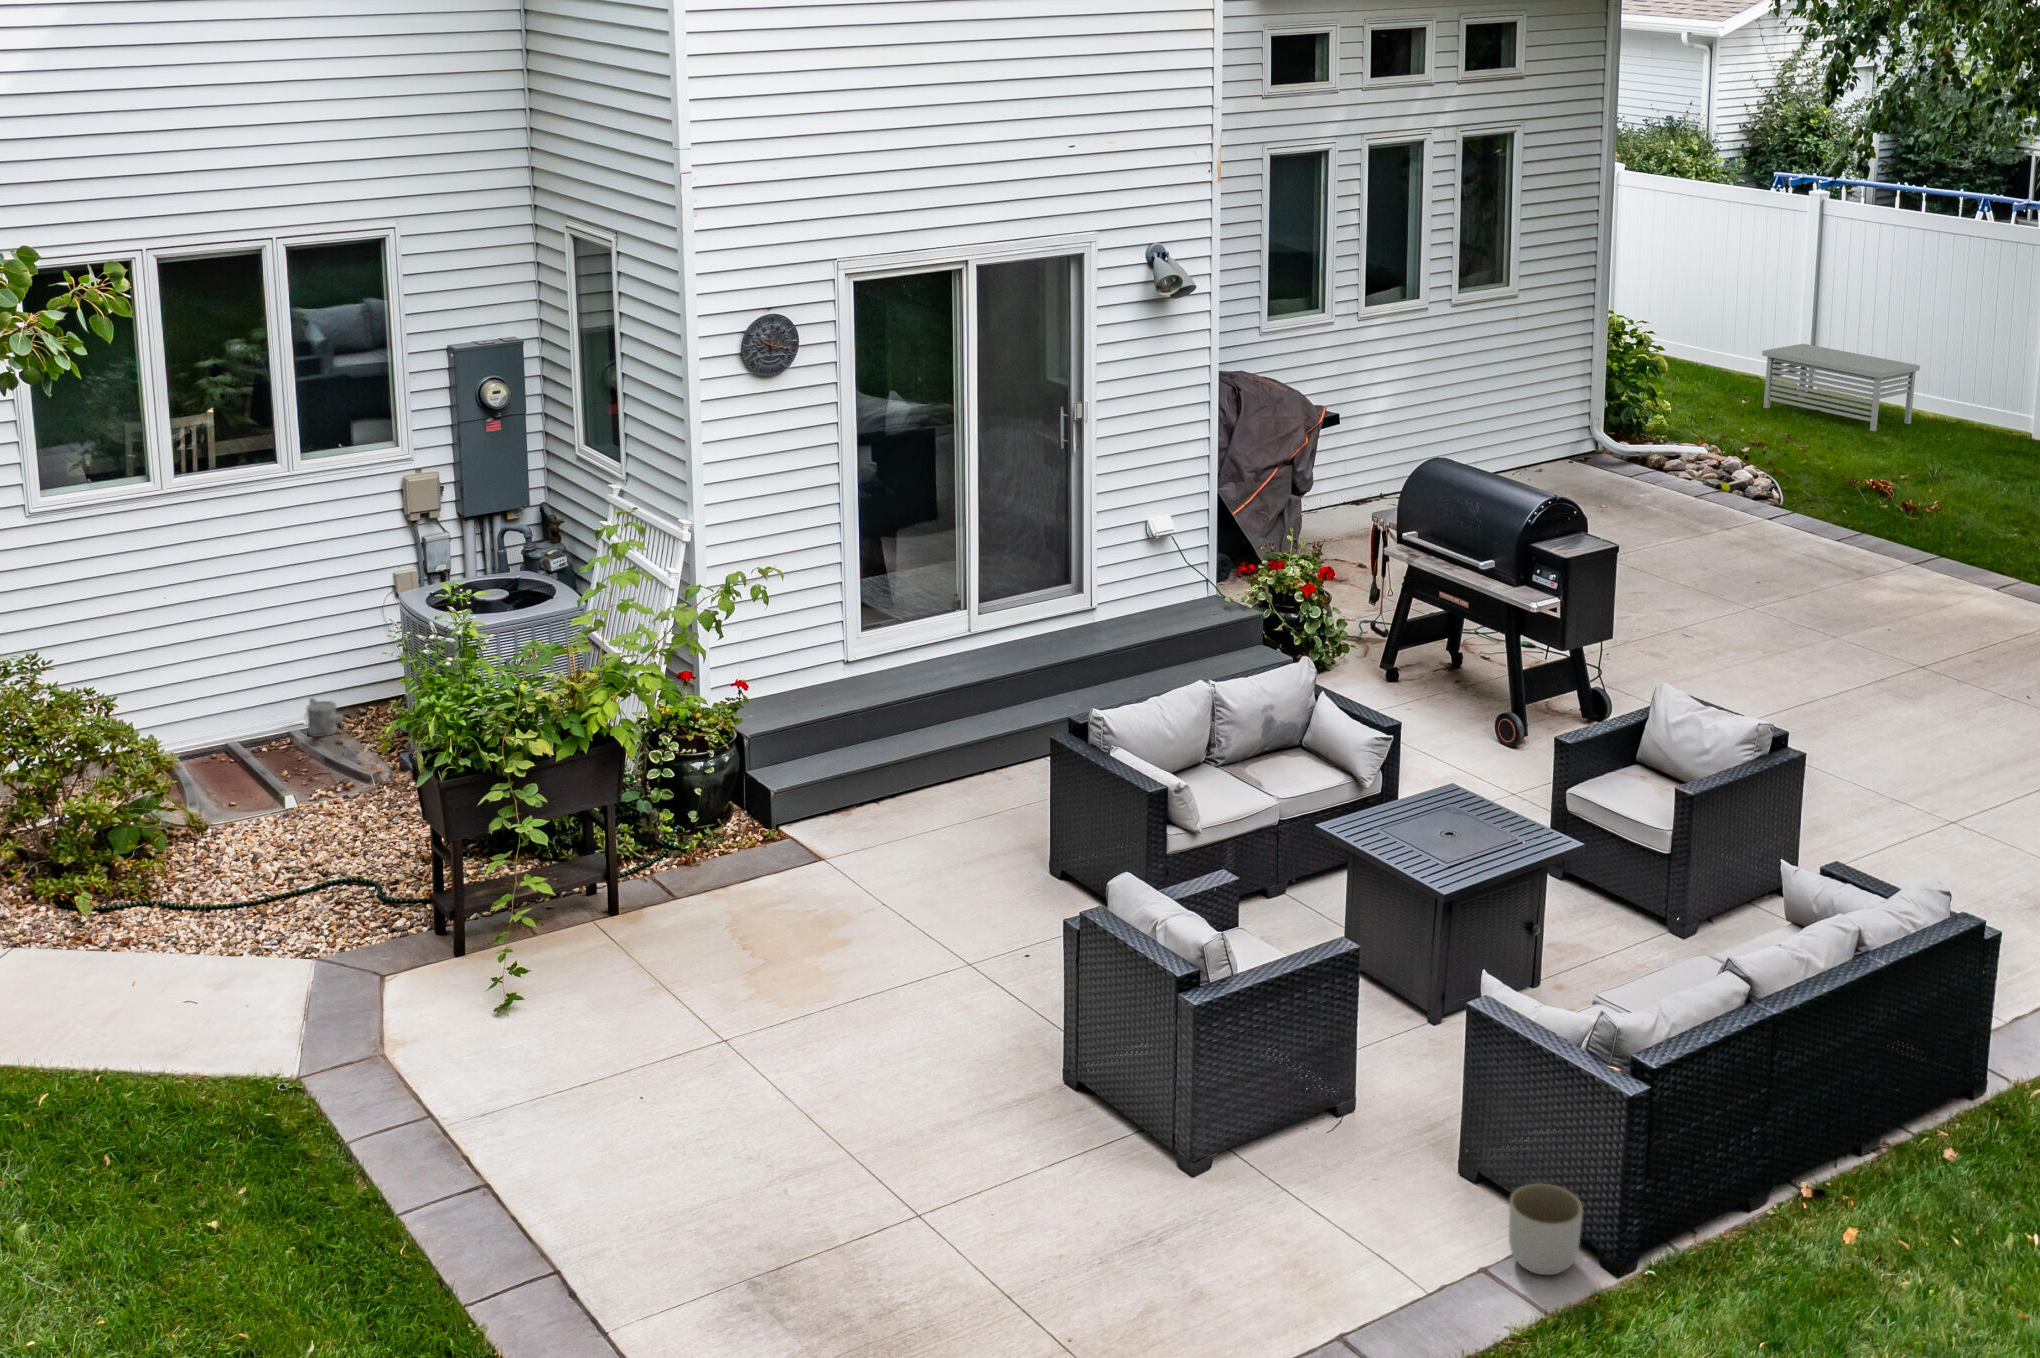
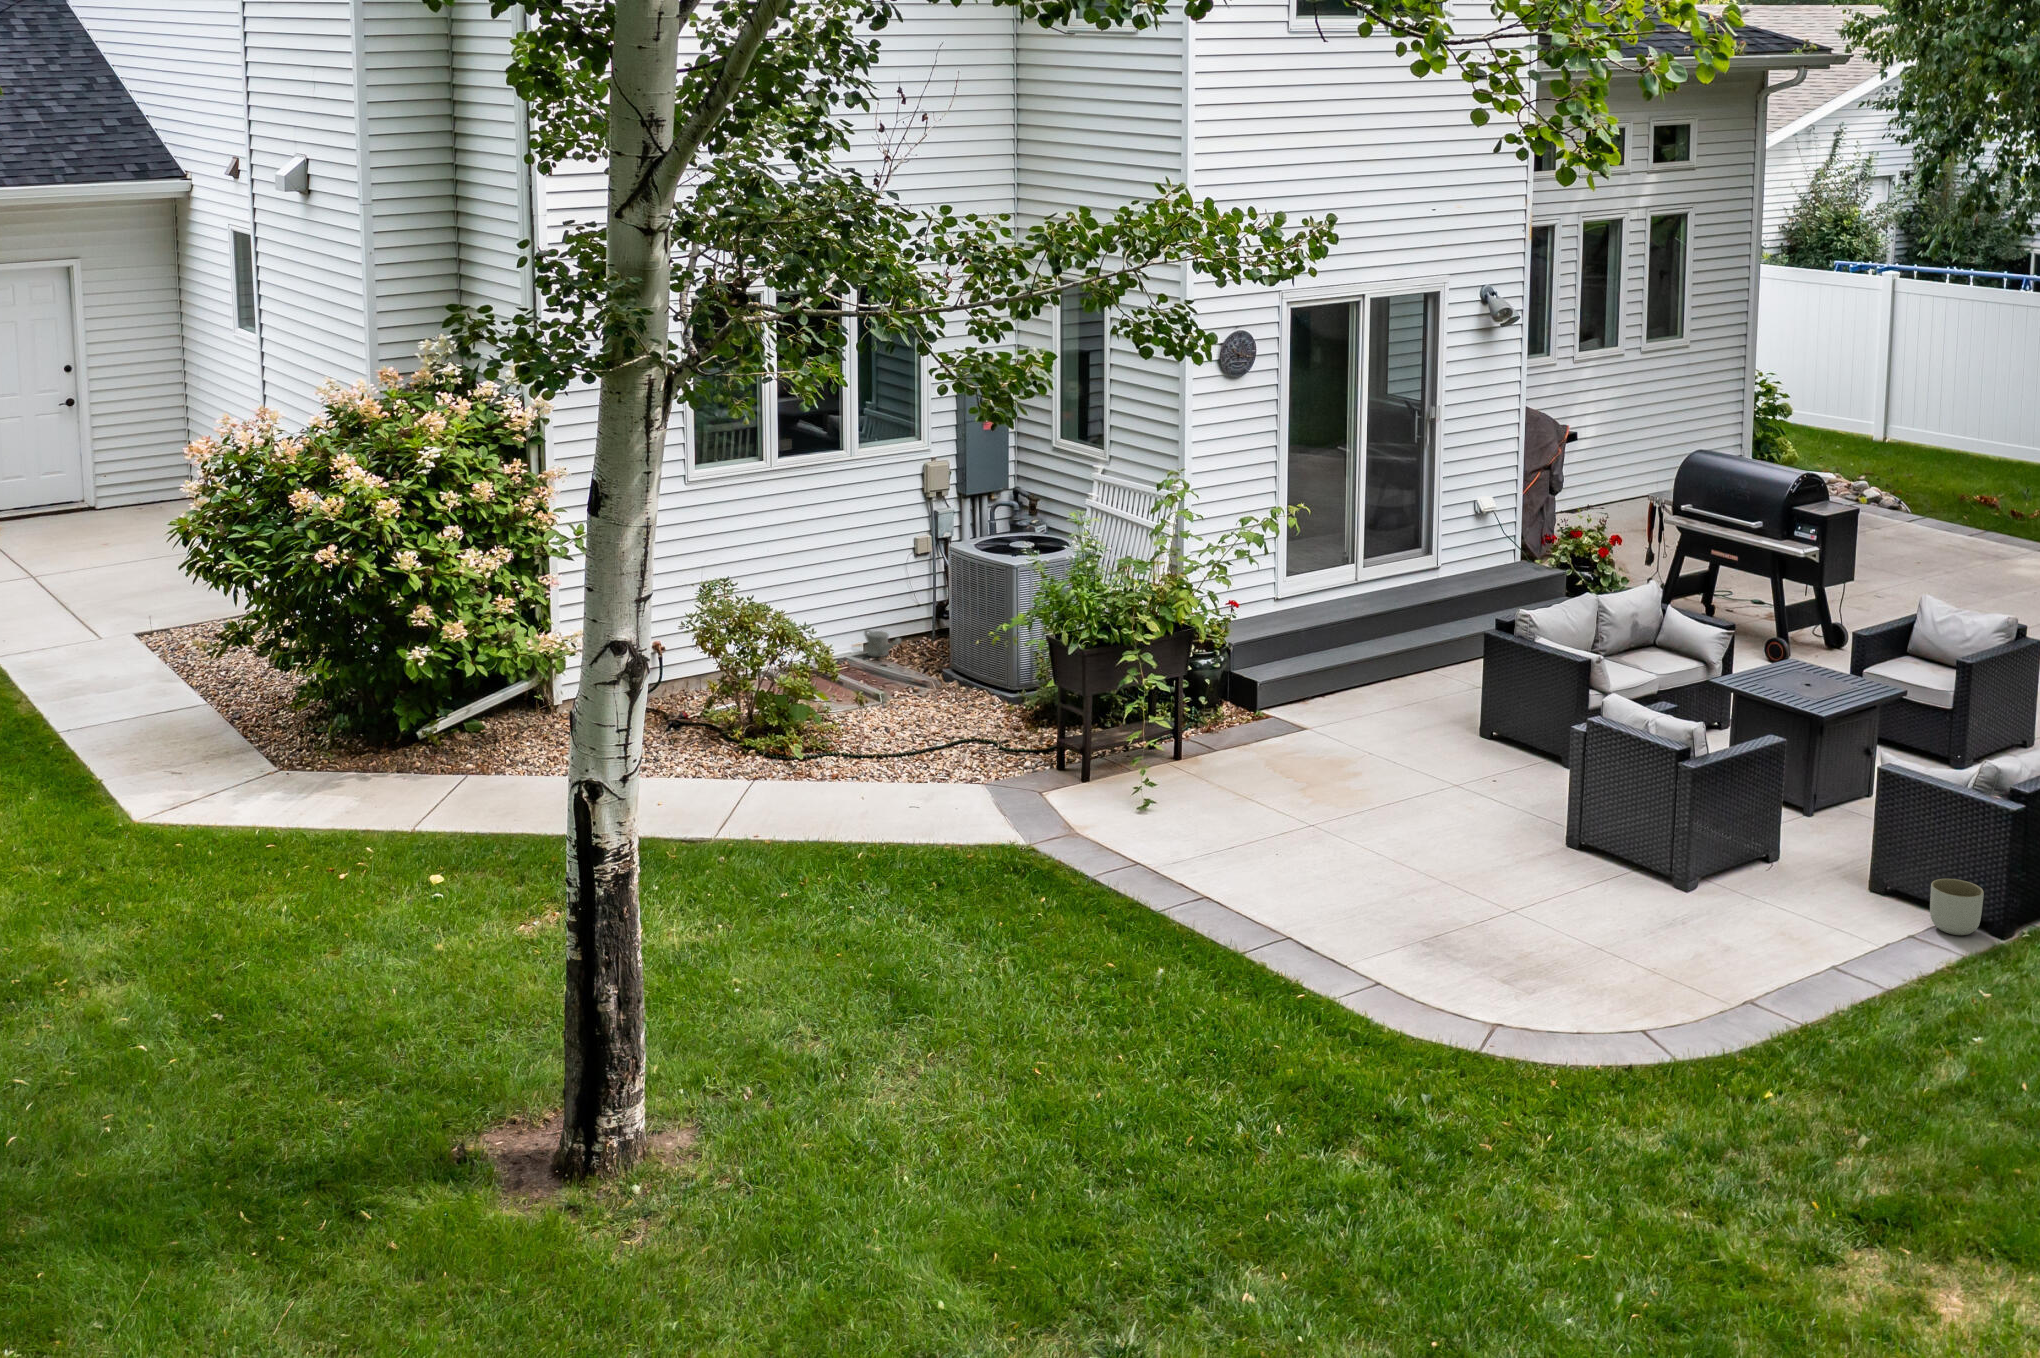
storage bench: present [1762,344,1920,431] -> none [1854,396,1992,466]

